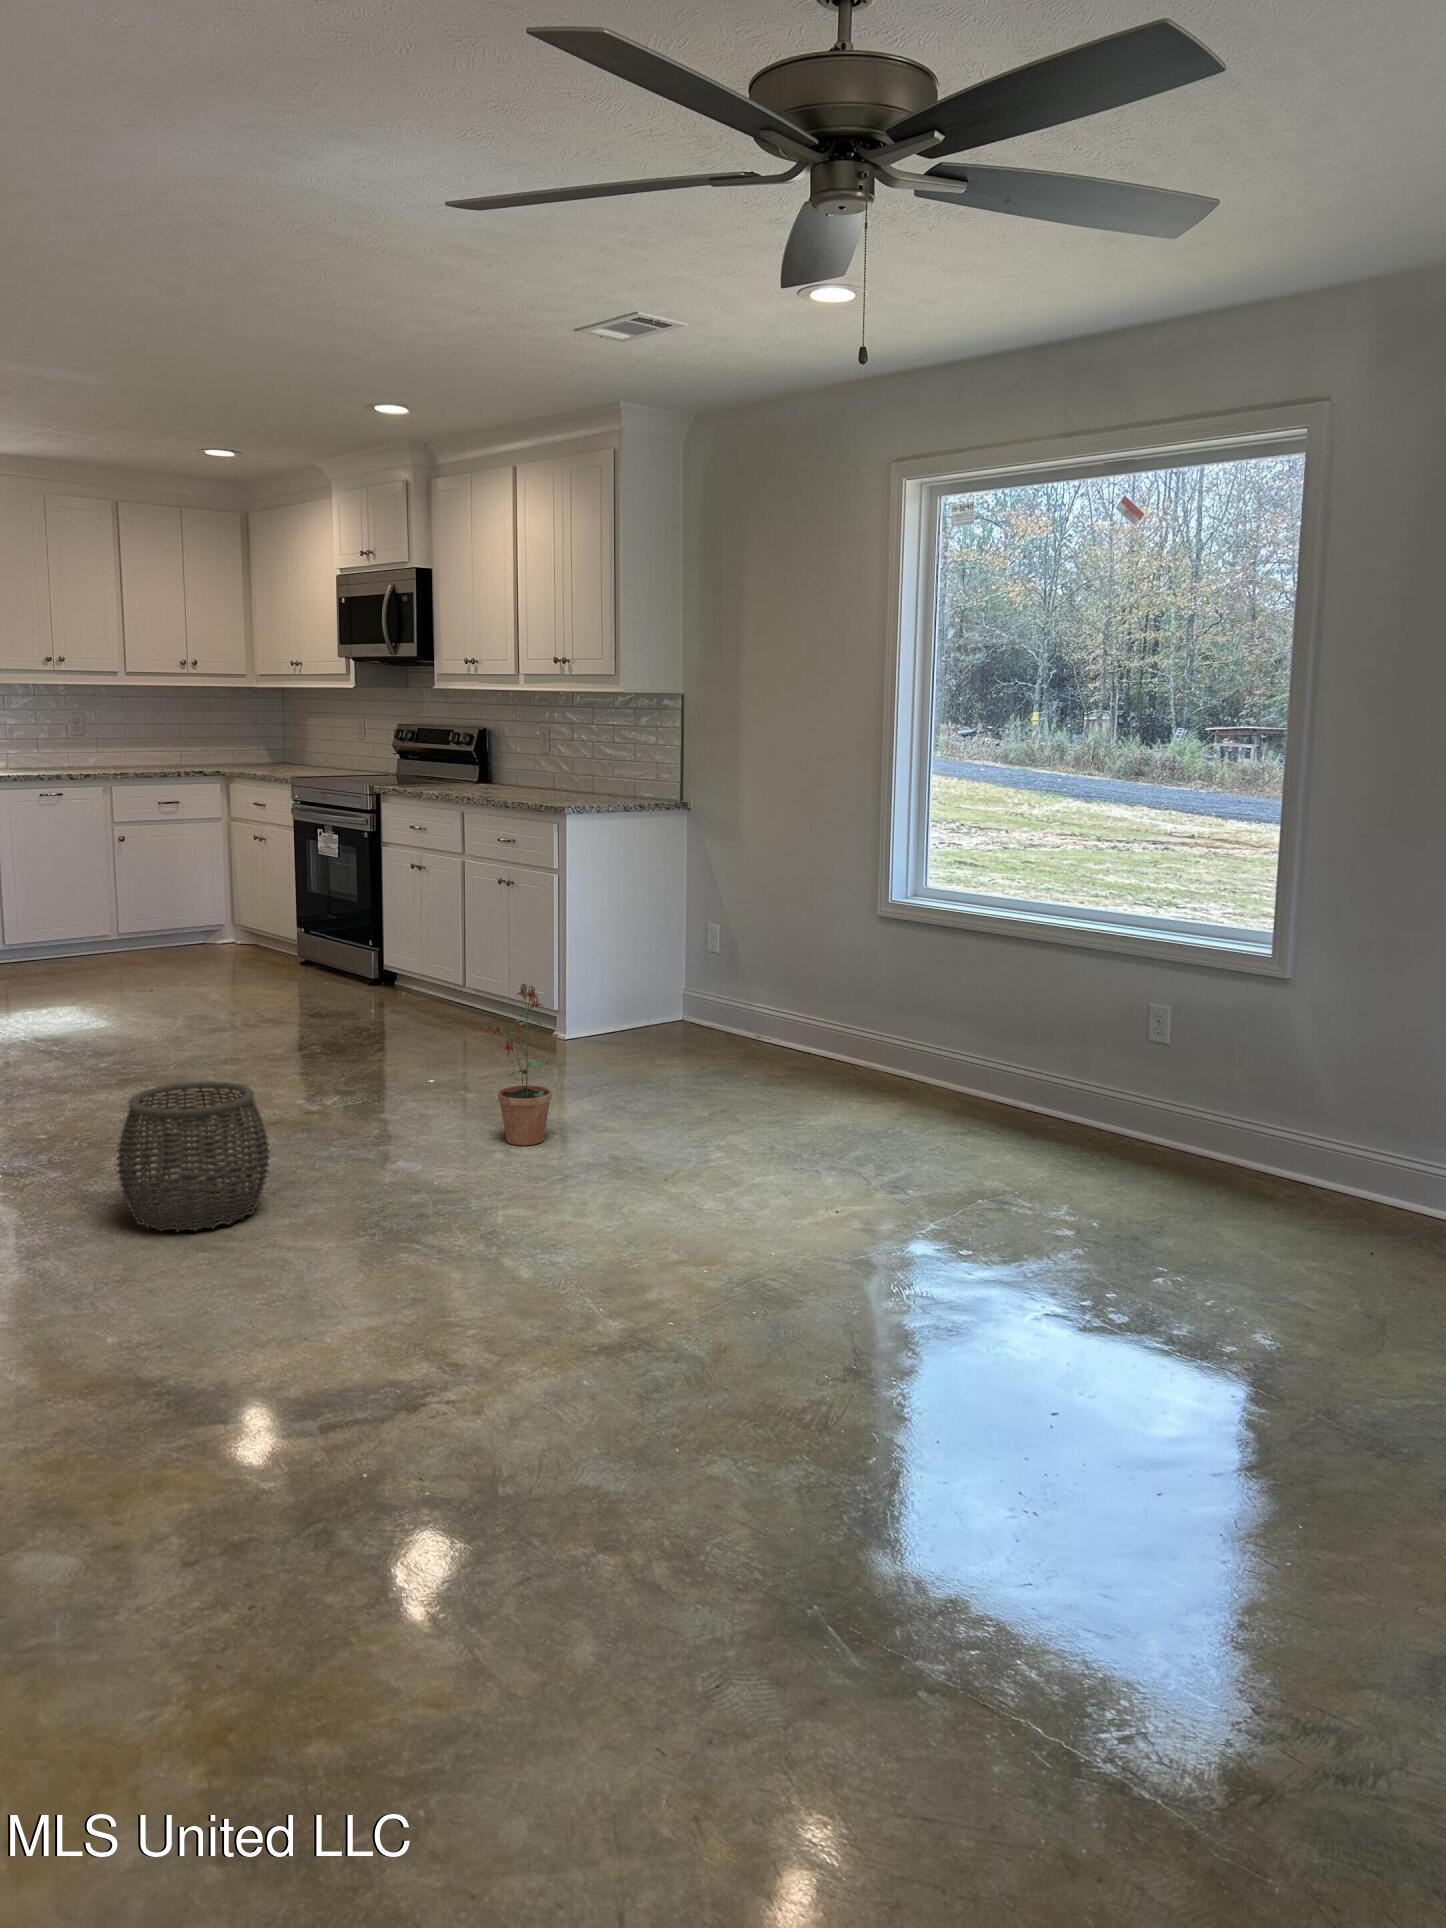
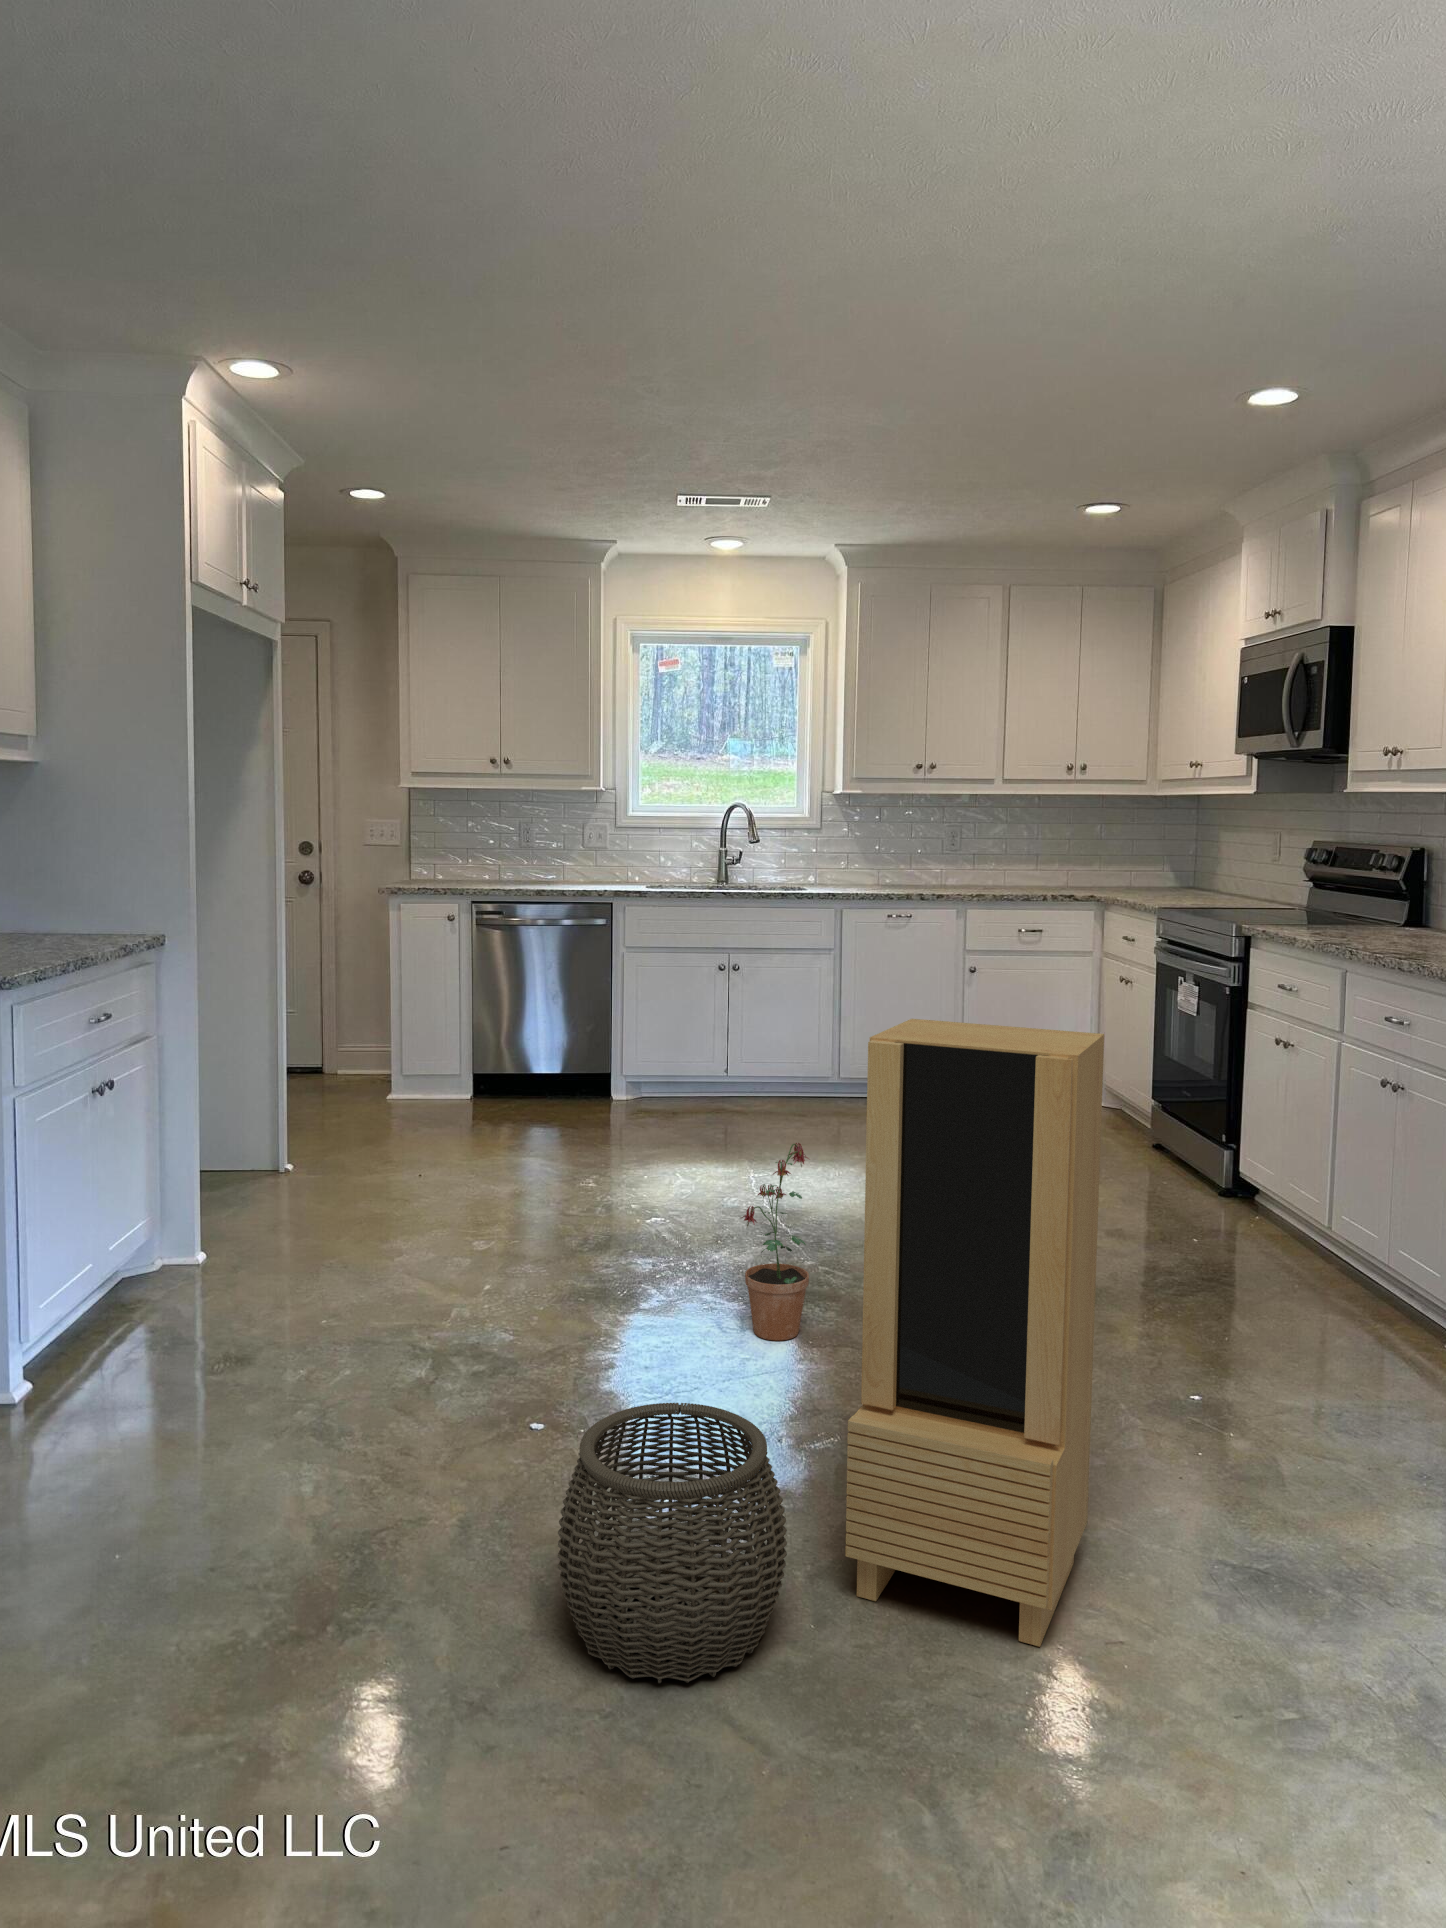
storage cabinet: none [277,831,414,1181] -> present [845,1019,1104,1647]
potted plant: present [487,984,552,1145] -> present [742,1143,809,1341]

